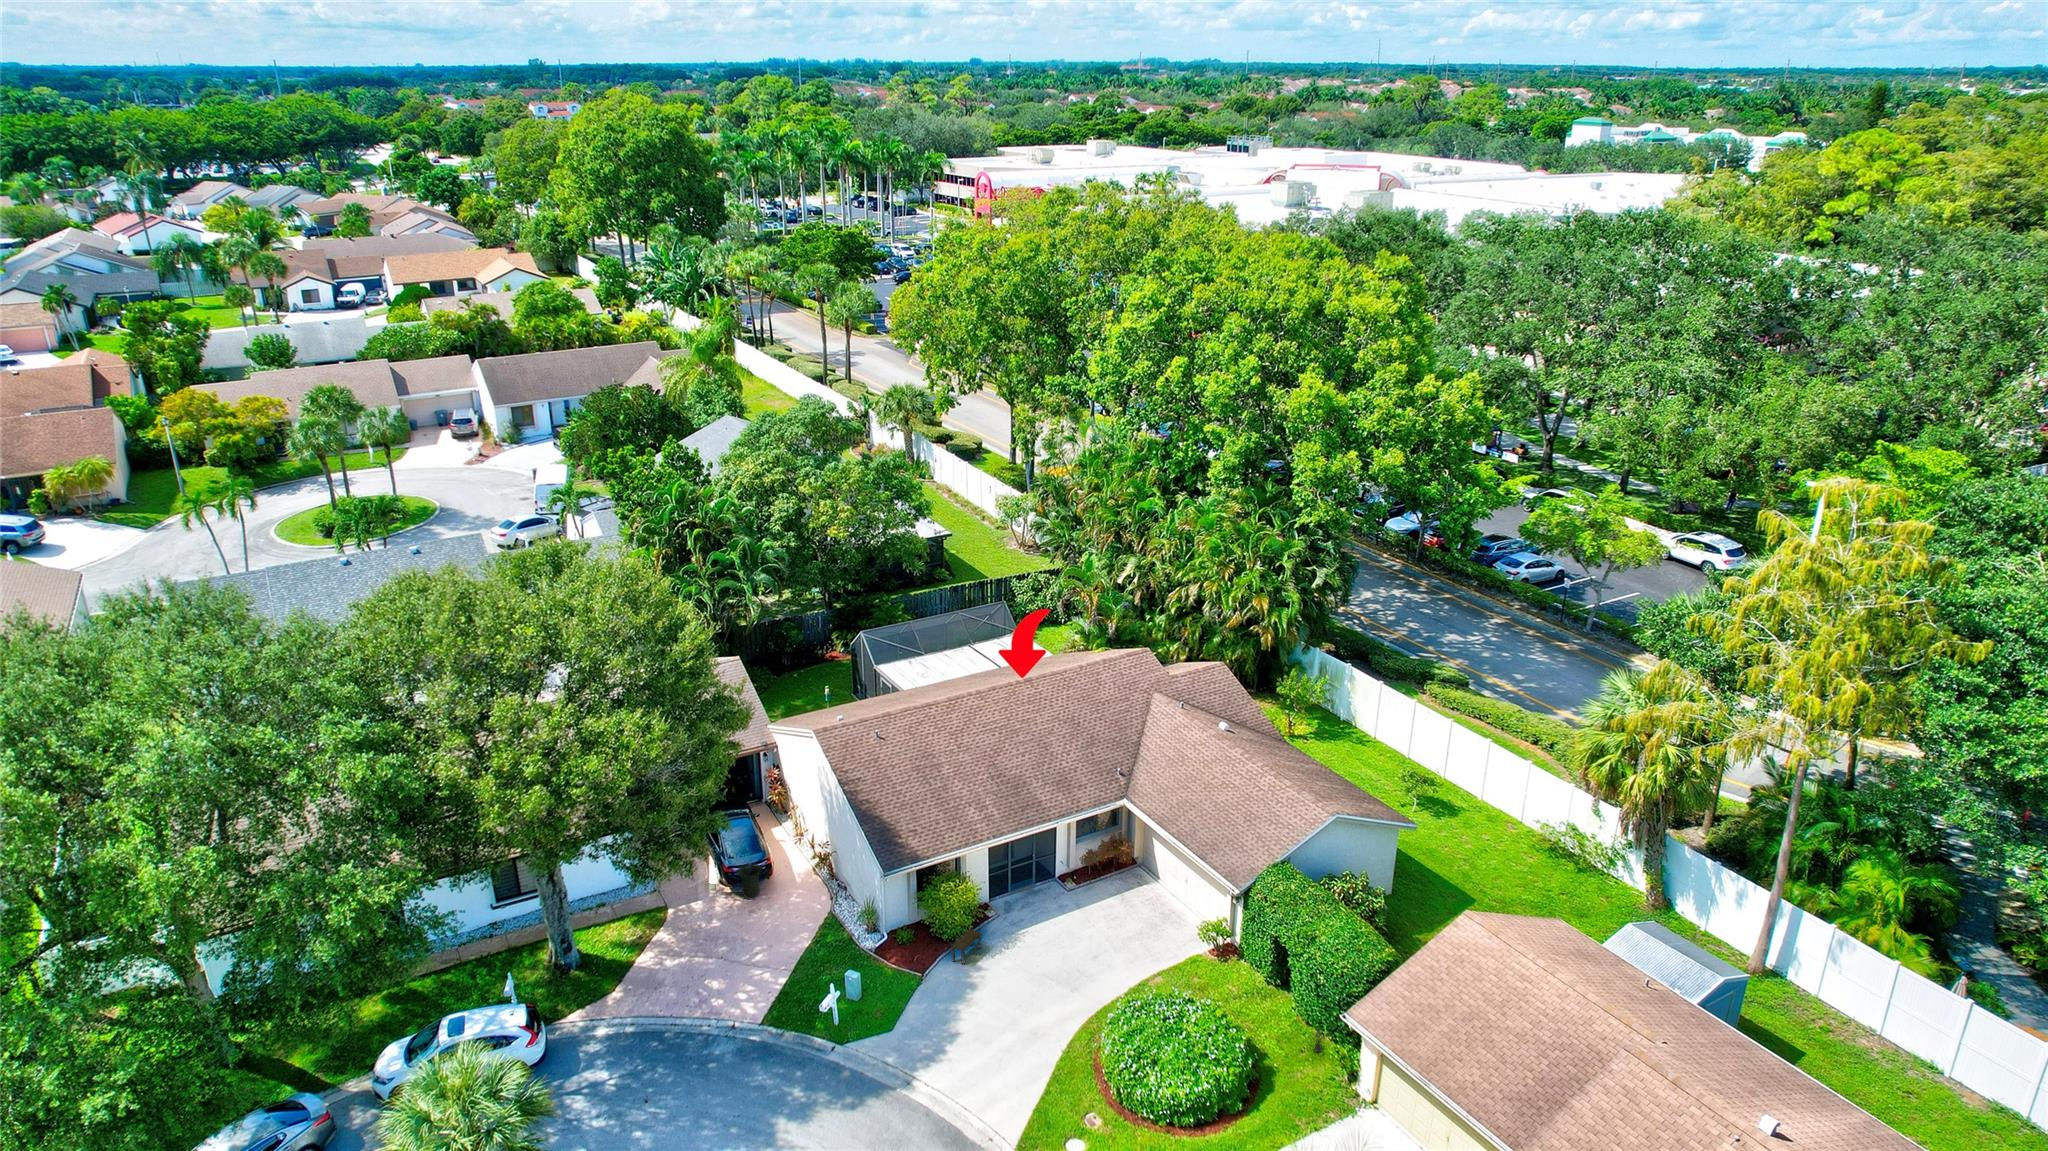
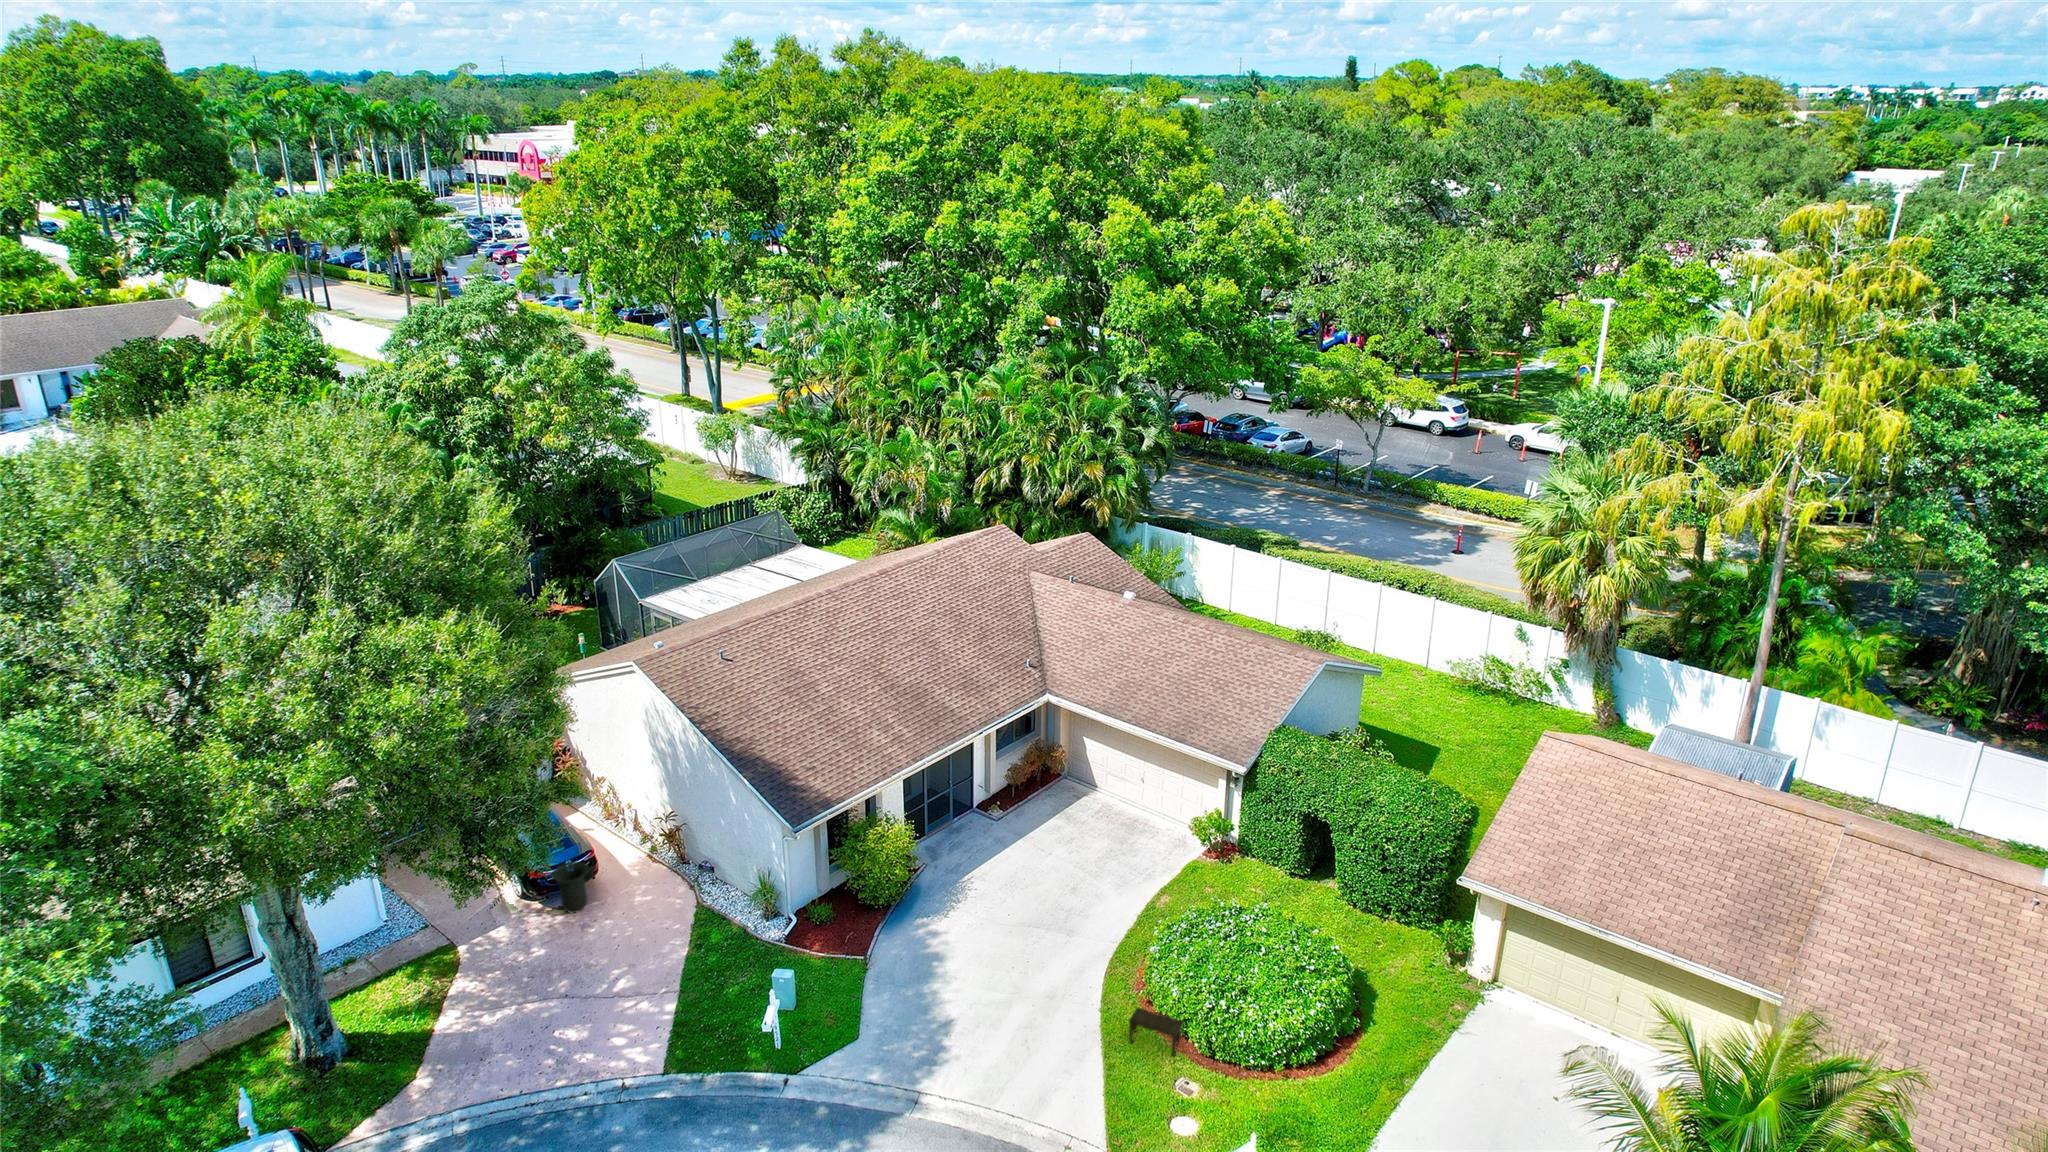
bench: present [951,929,982,964] -> present [1129,1008,1184,1056]
decorative plant: present [1313,1030,1324,1052] -> none [1368,908,1401,938]

